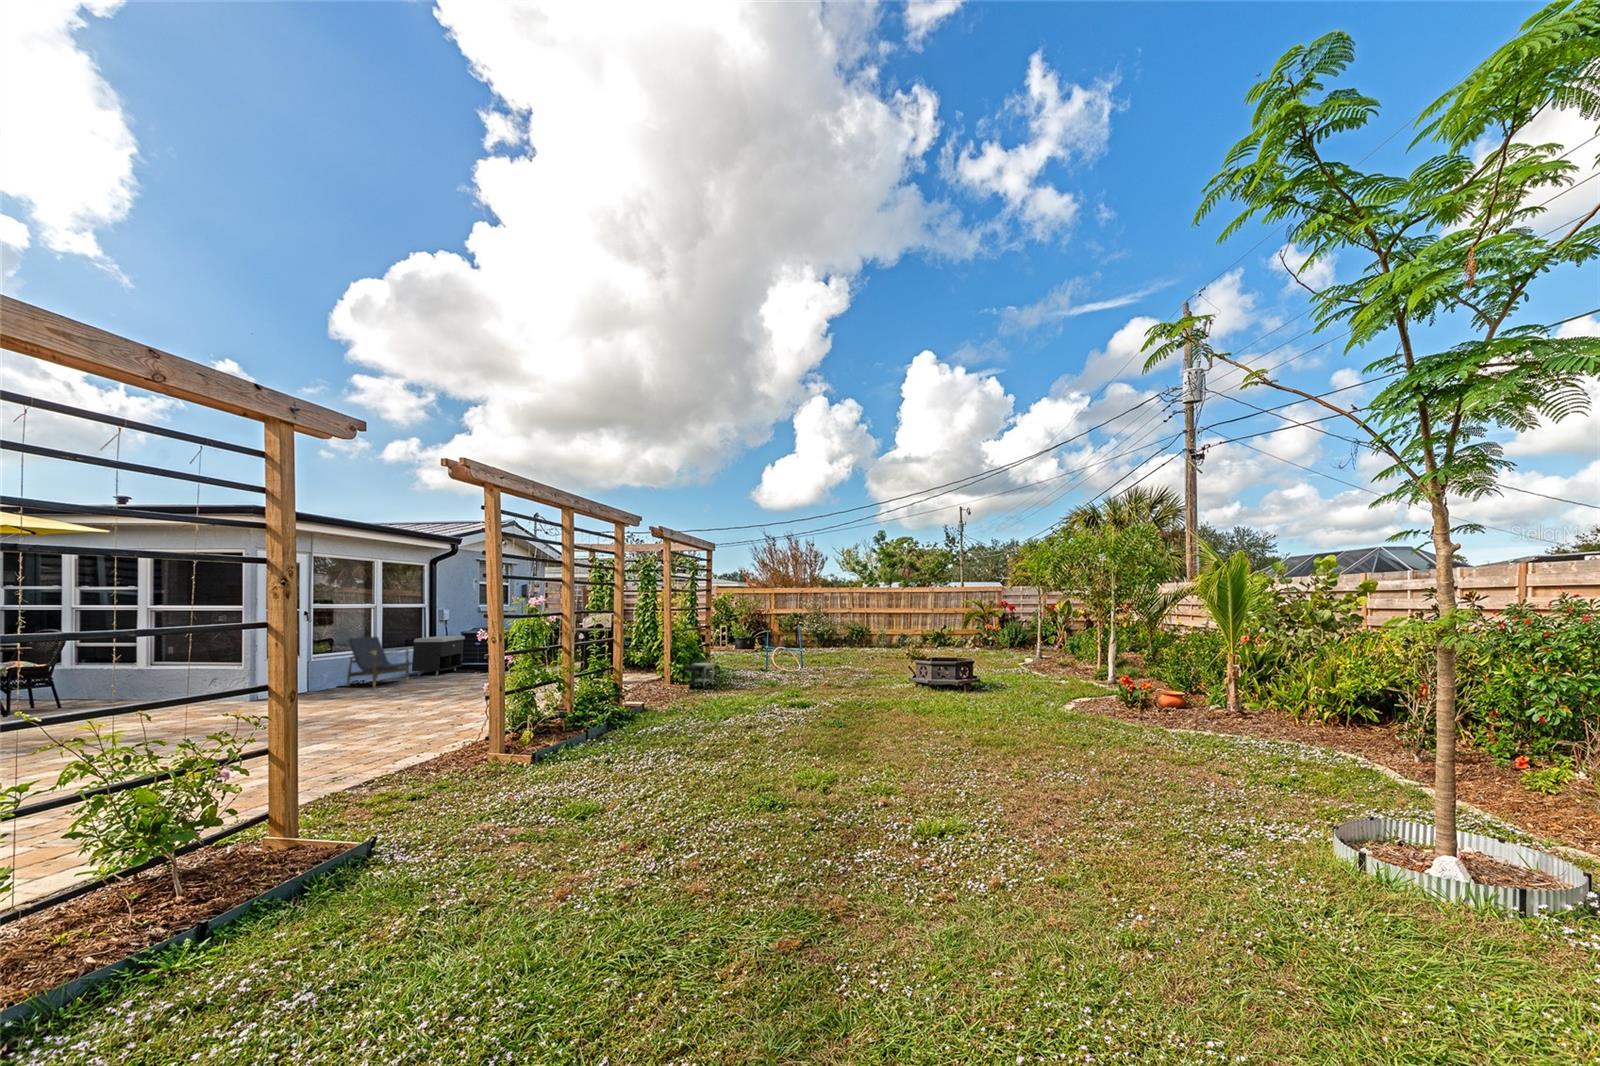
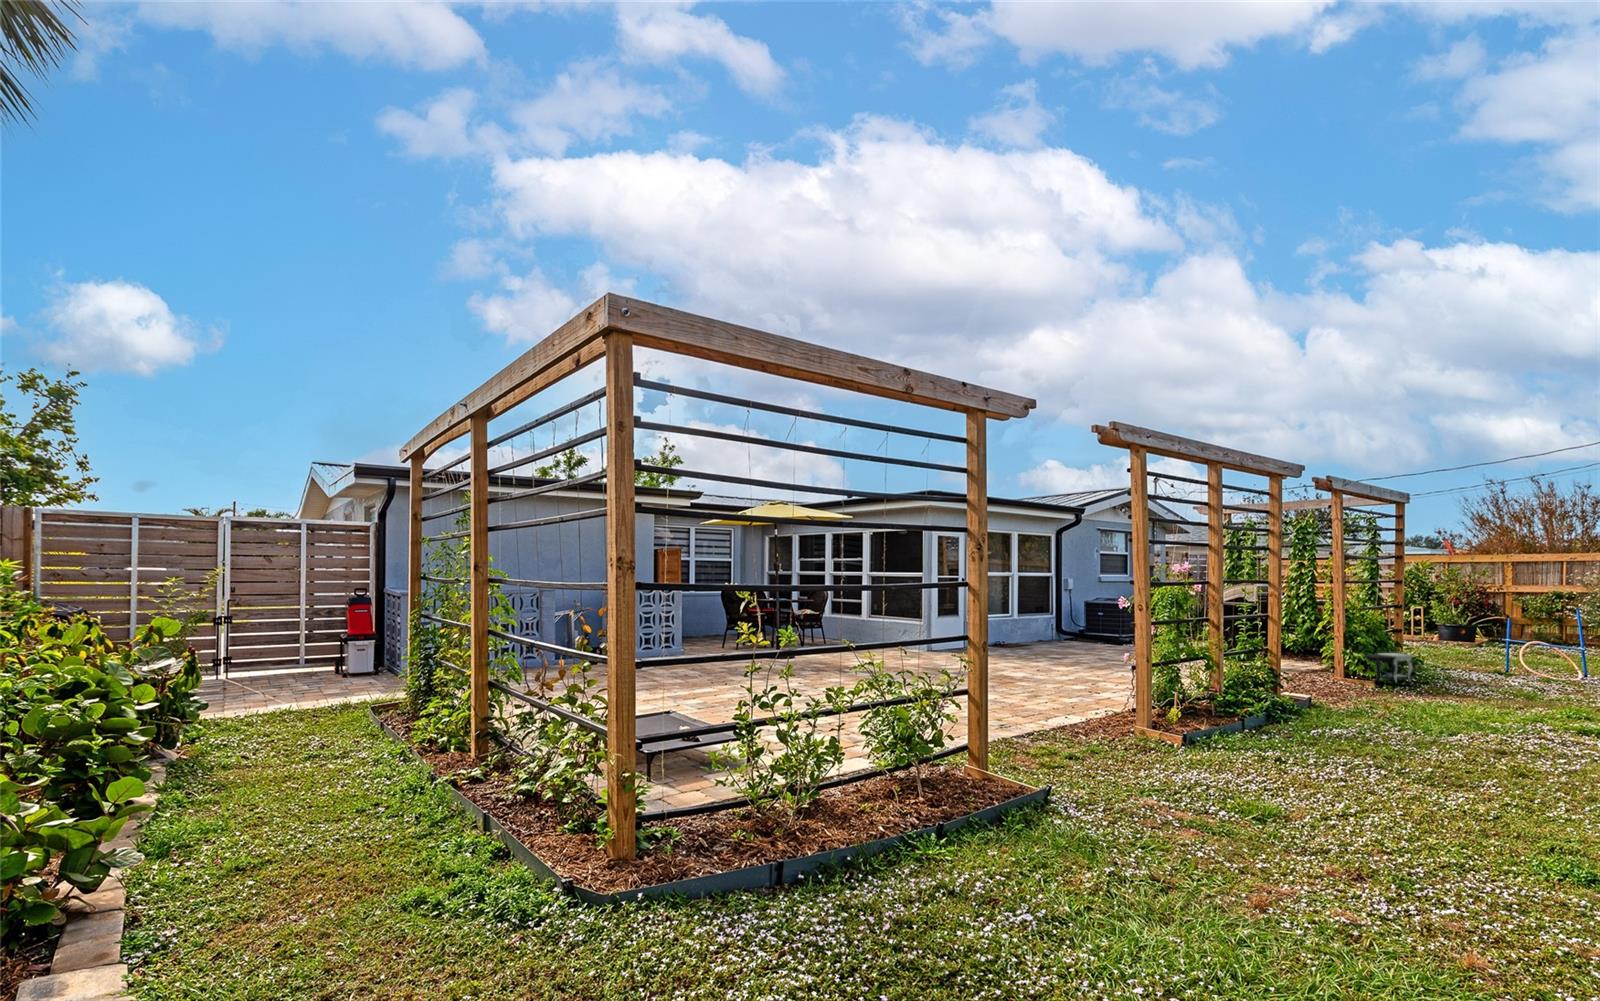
storage bench: present [412,636,465,675] -> none [1047,605,1093,644]
lounge chair: present [347,637,412,687] -> none [996,603,1050,651]

